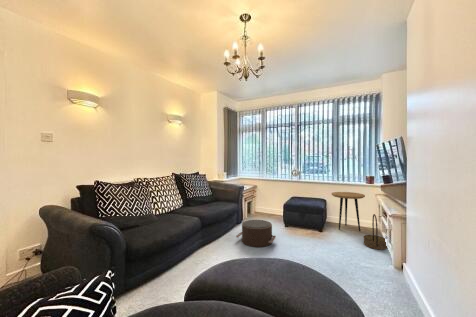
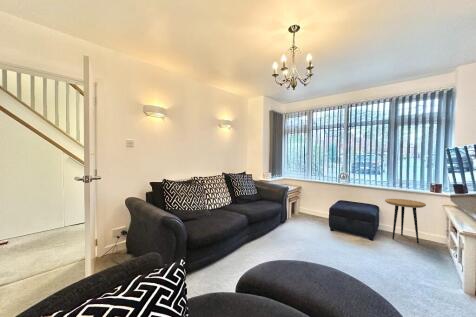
basket: present [364,214,387,250] -> none [420,226,450,265]
pouf: present [236,220,276,247] -> none [280,221,320,248]

